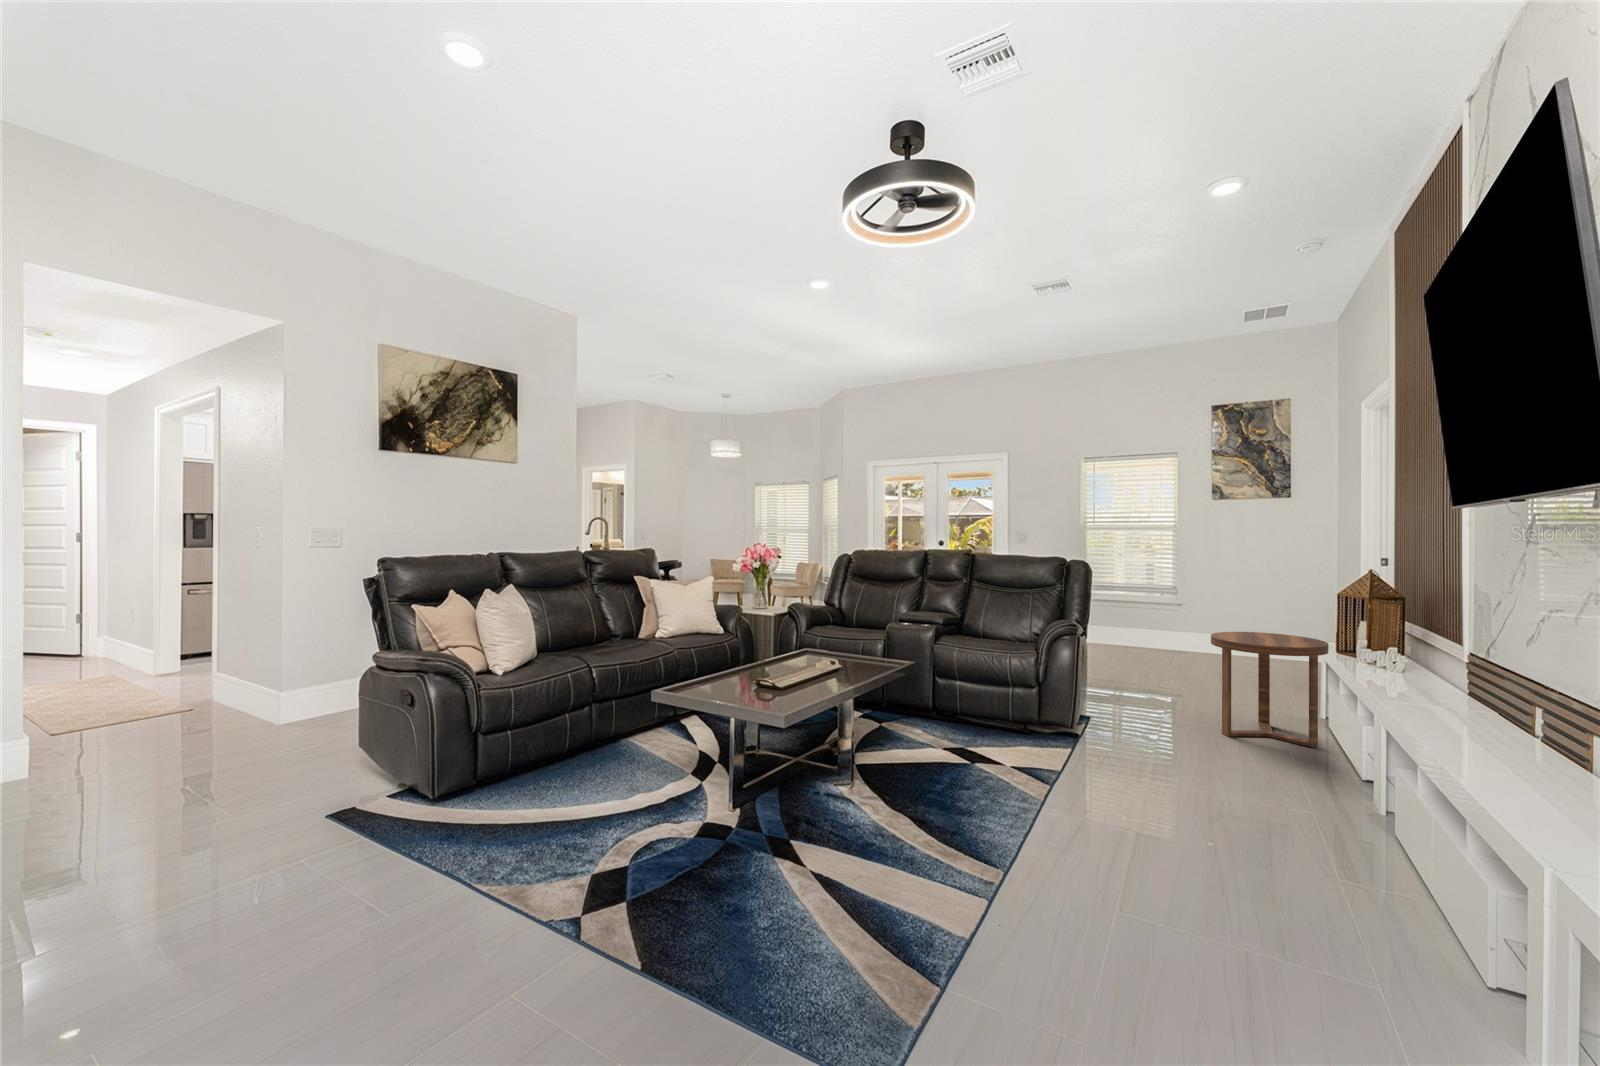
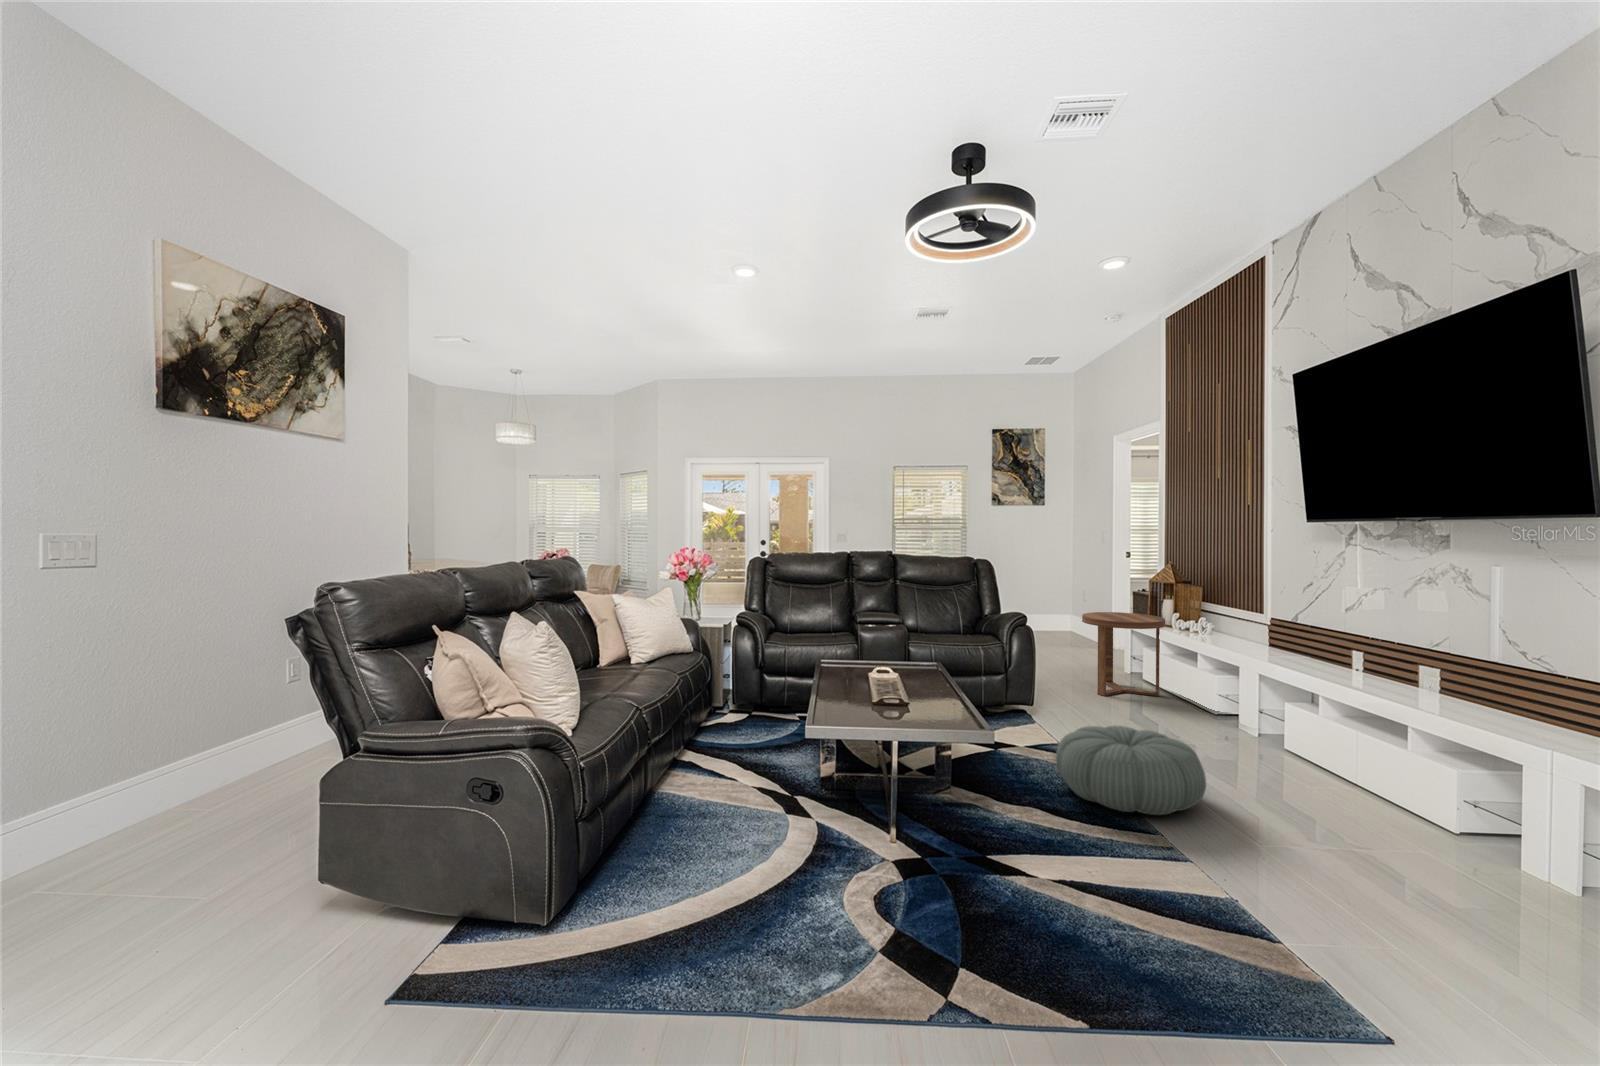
pouf: none [966,748,1132,856] -> present [1056,725,1206,815]

